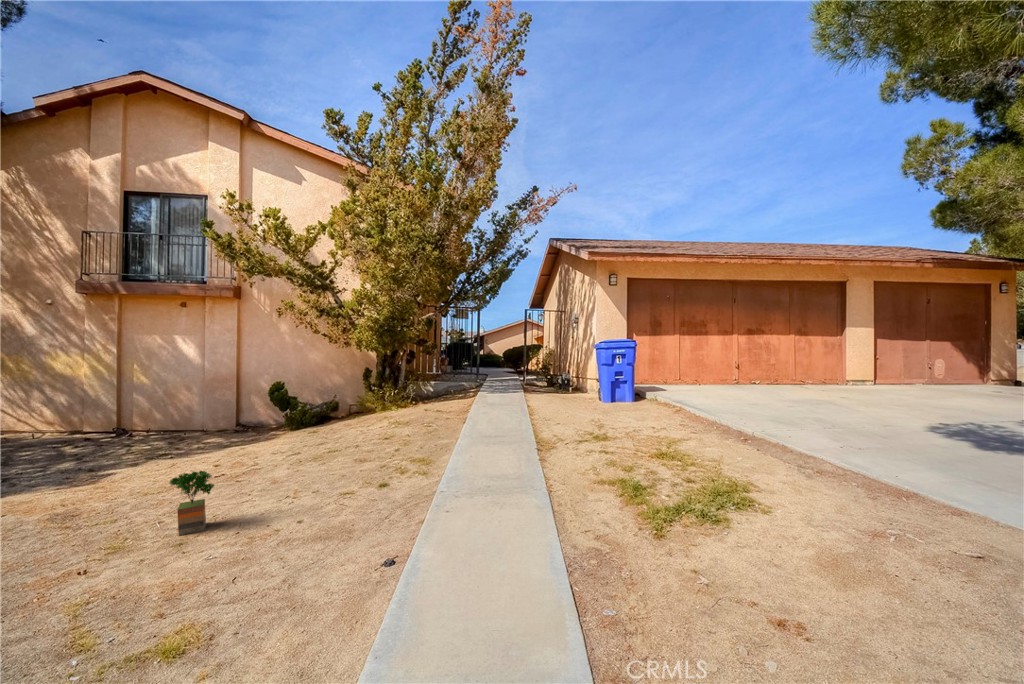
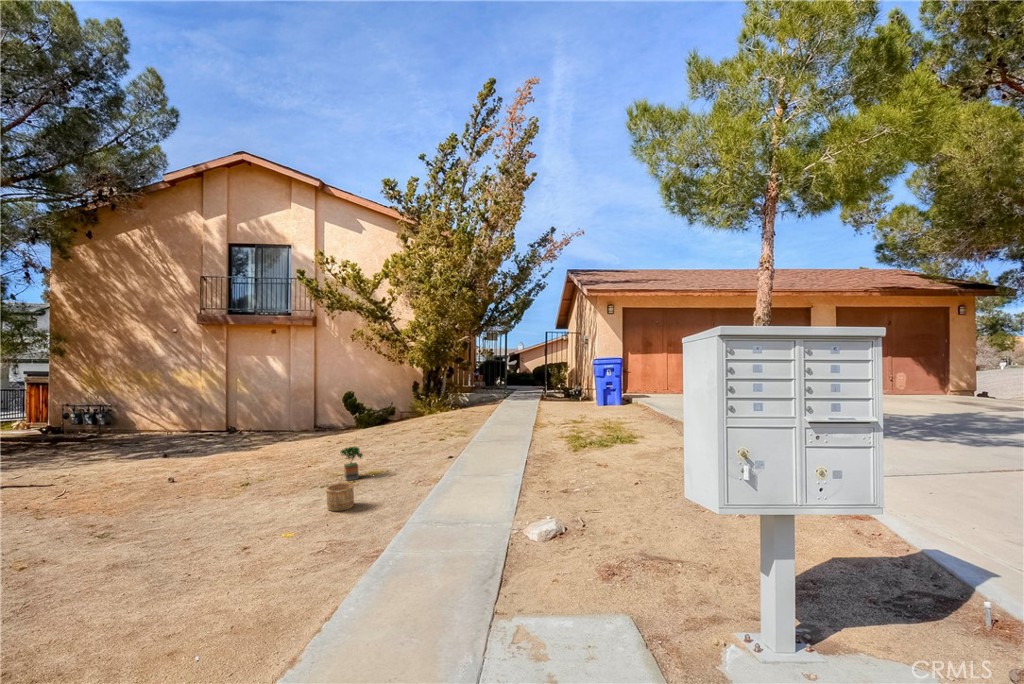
wooden bucket: none [50,562,132,638] -> present [326,482,354,511]

